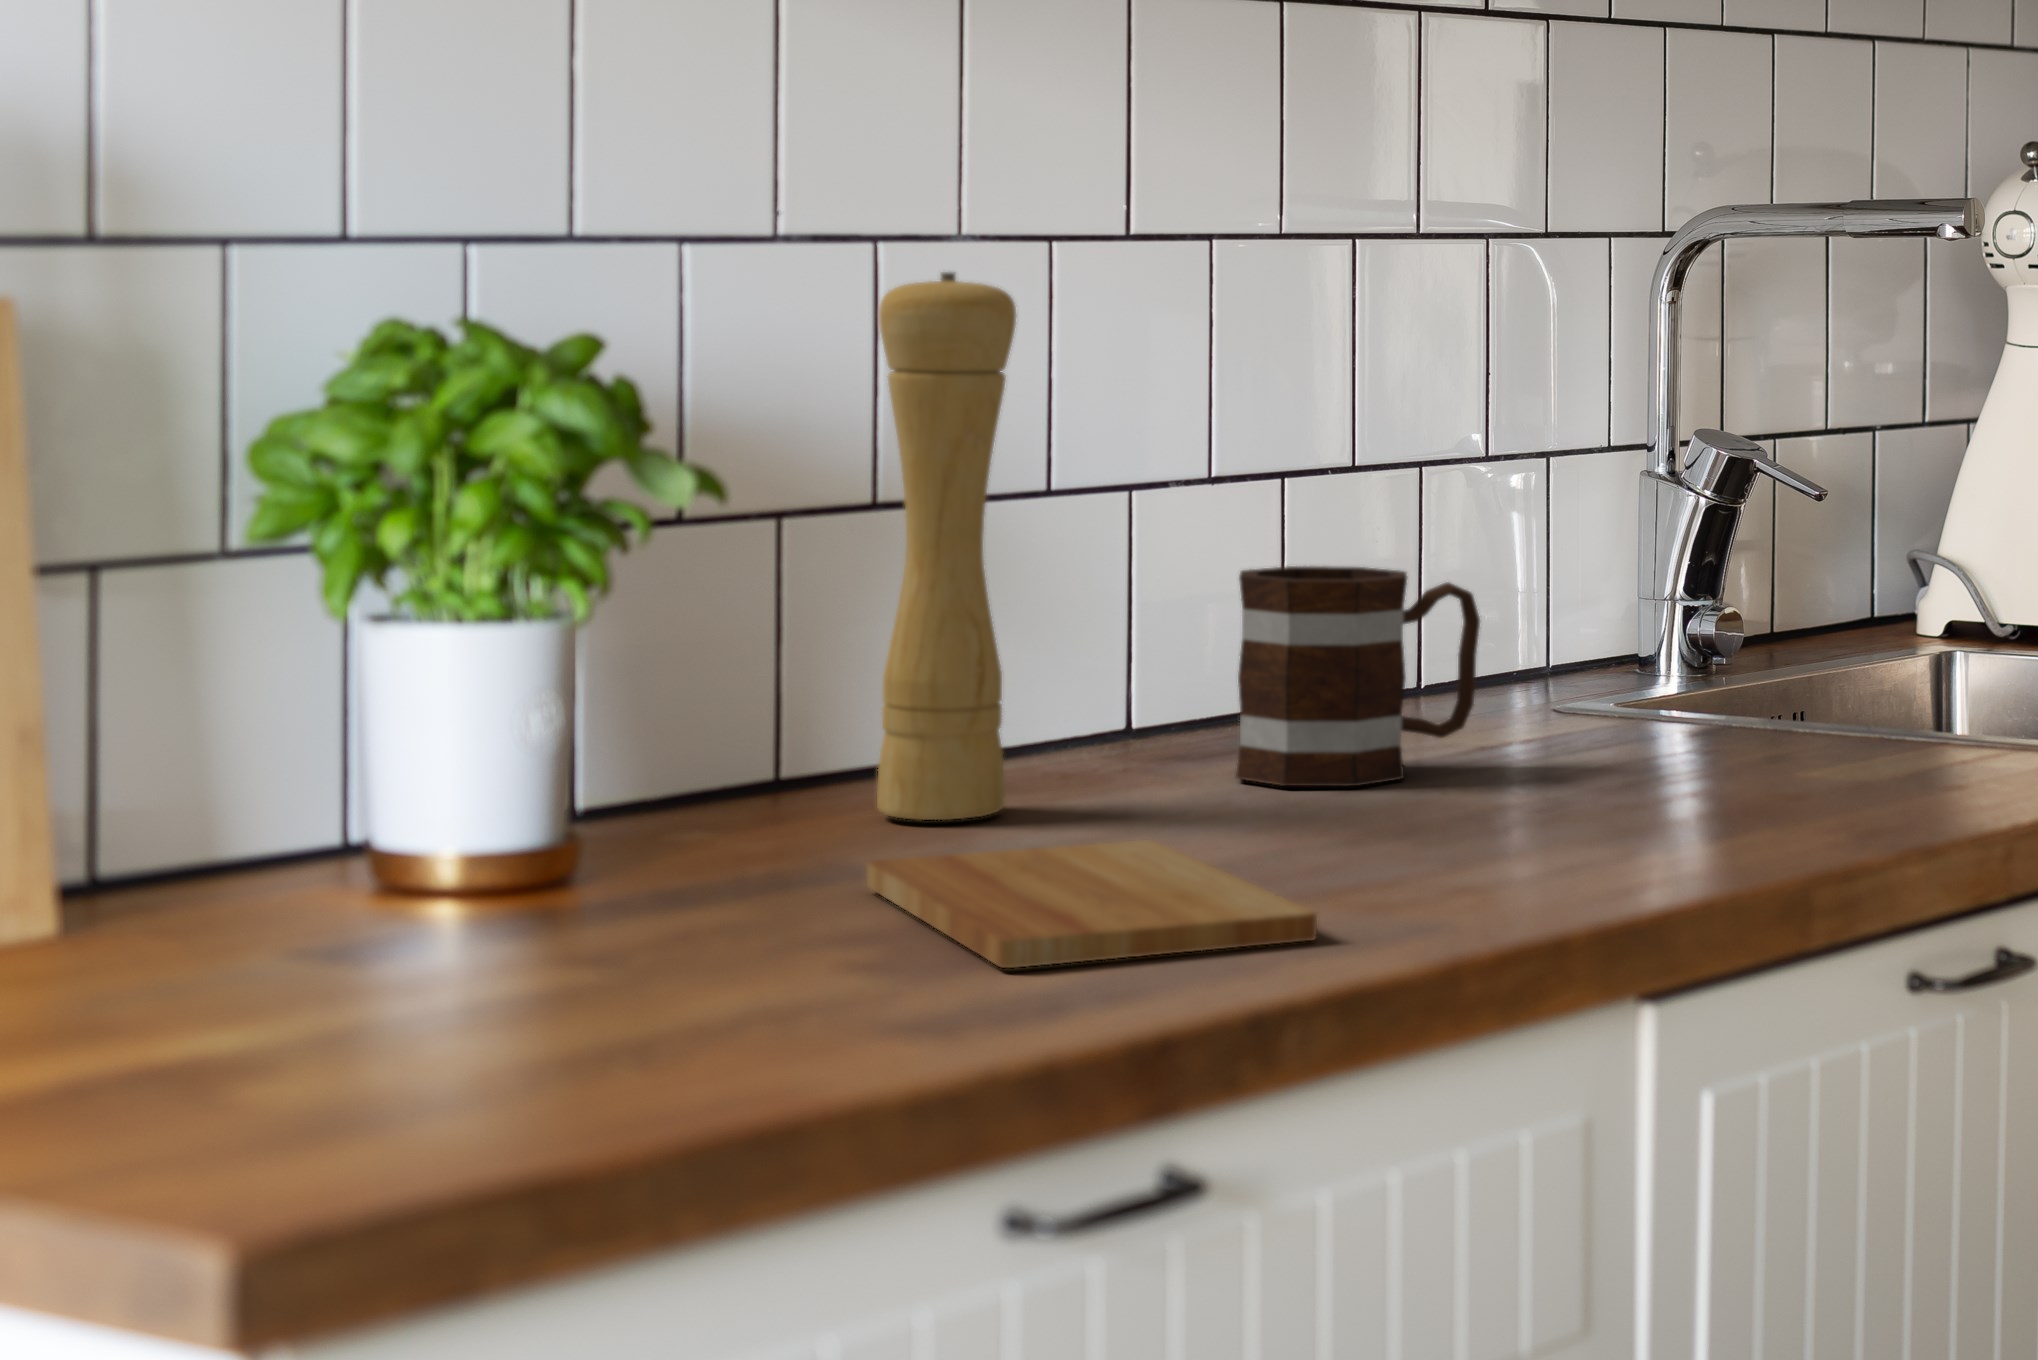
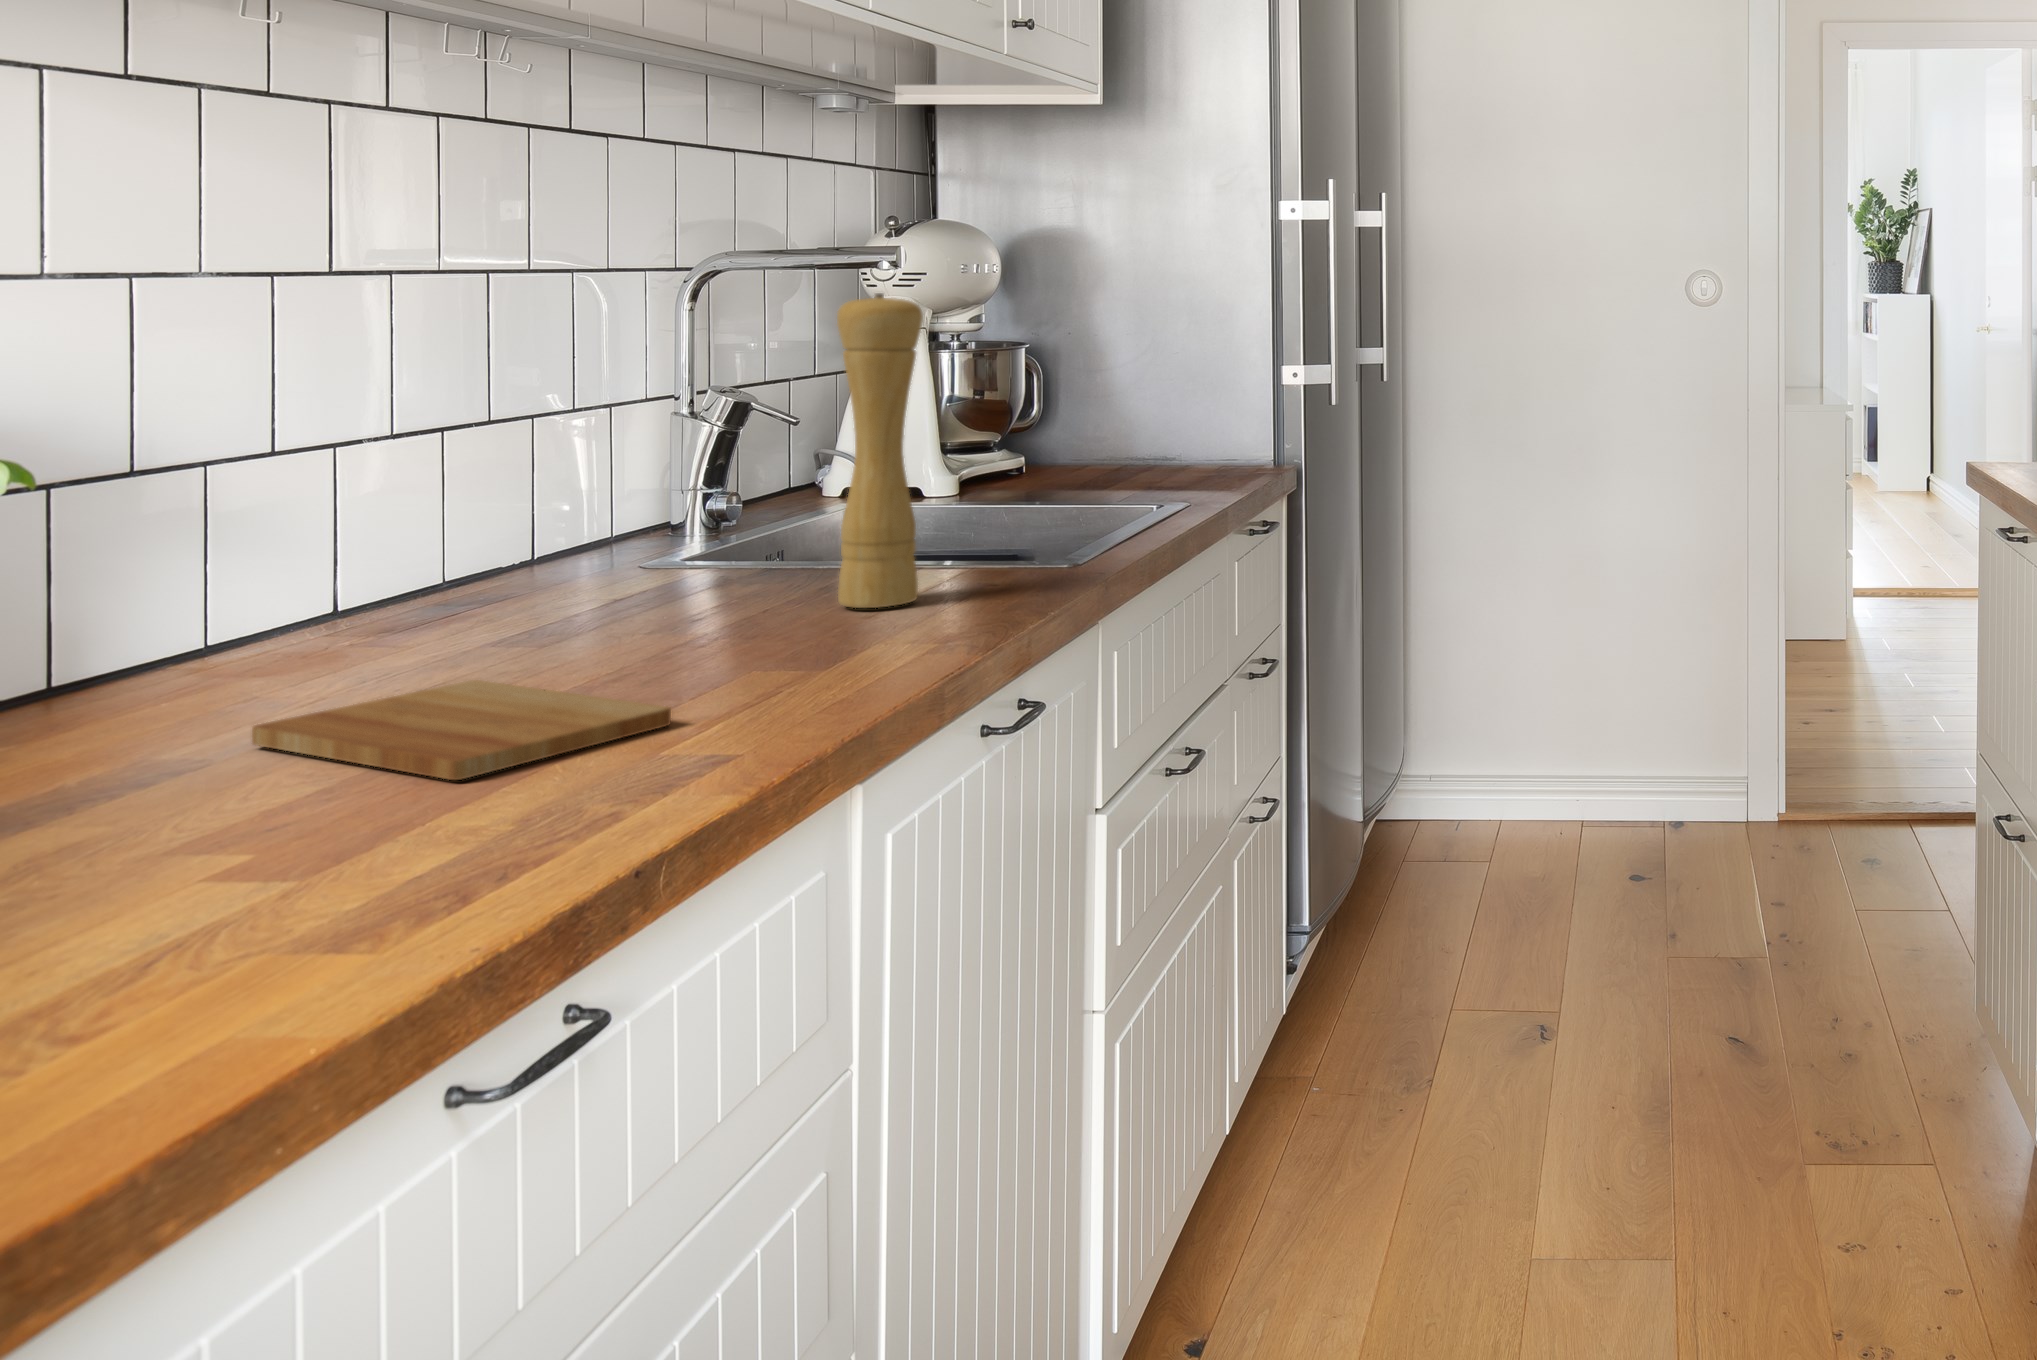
pepper mill: present [877,272,1016,820] -> present [837,293,923,608]
mug: present [1236,566,1480,786] -> none [454,485,635,633]

